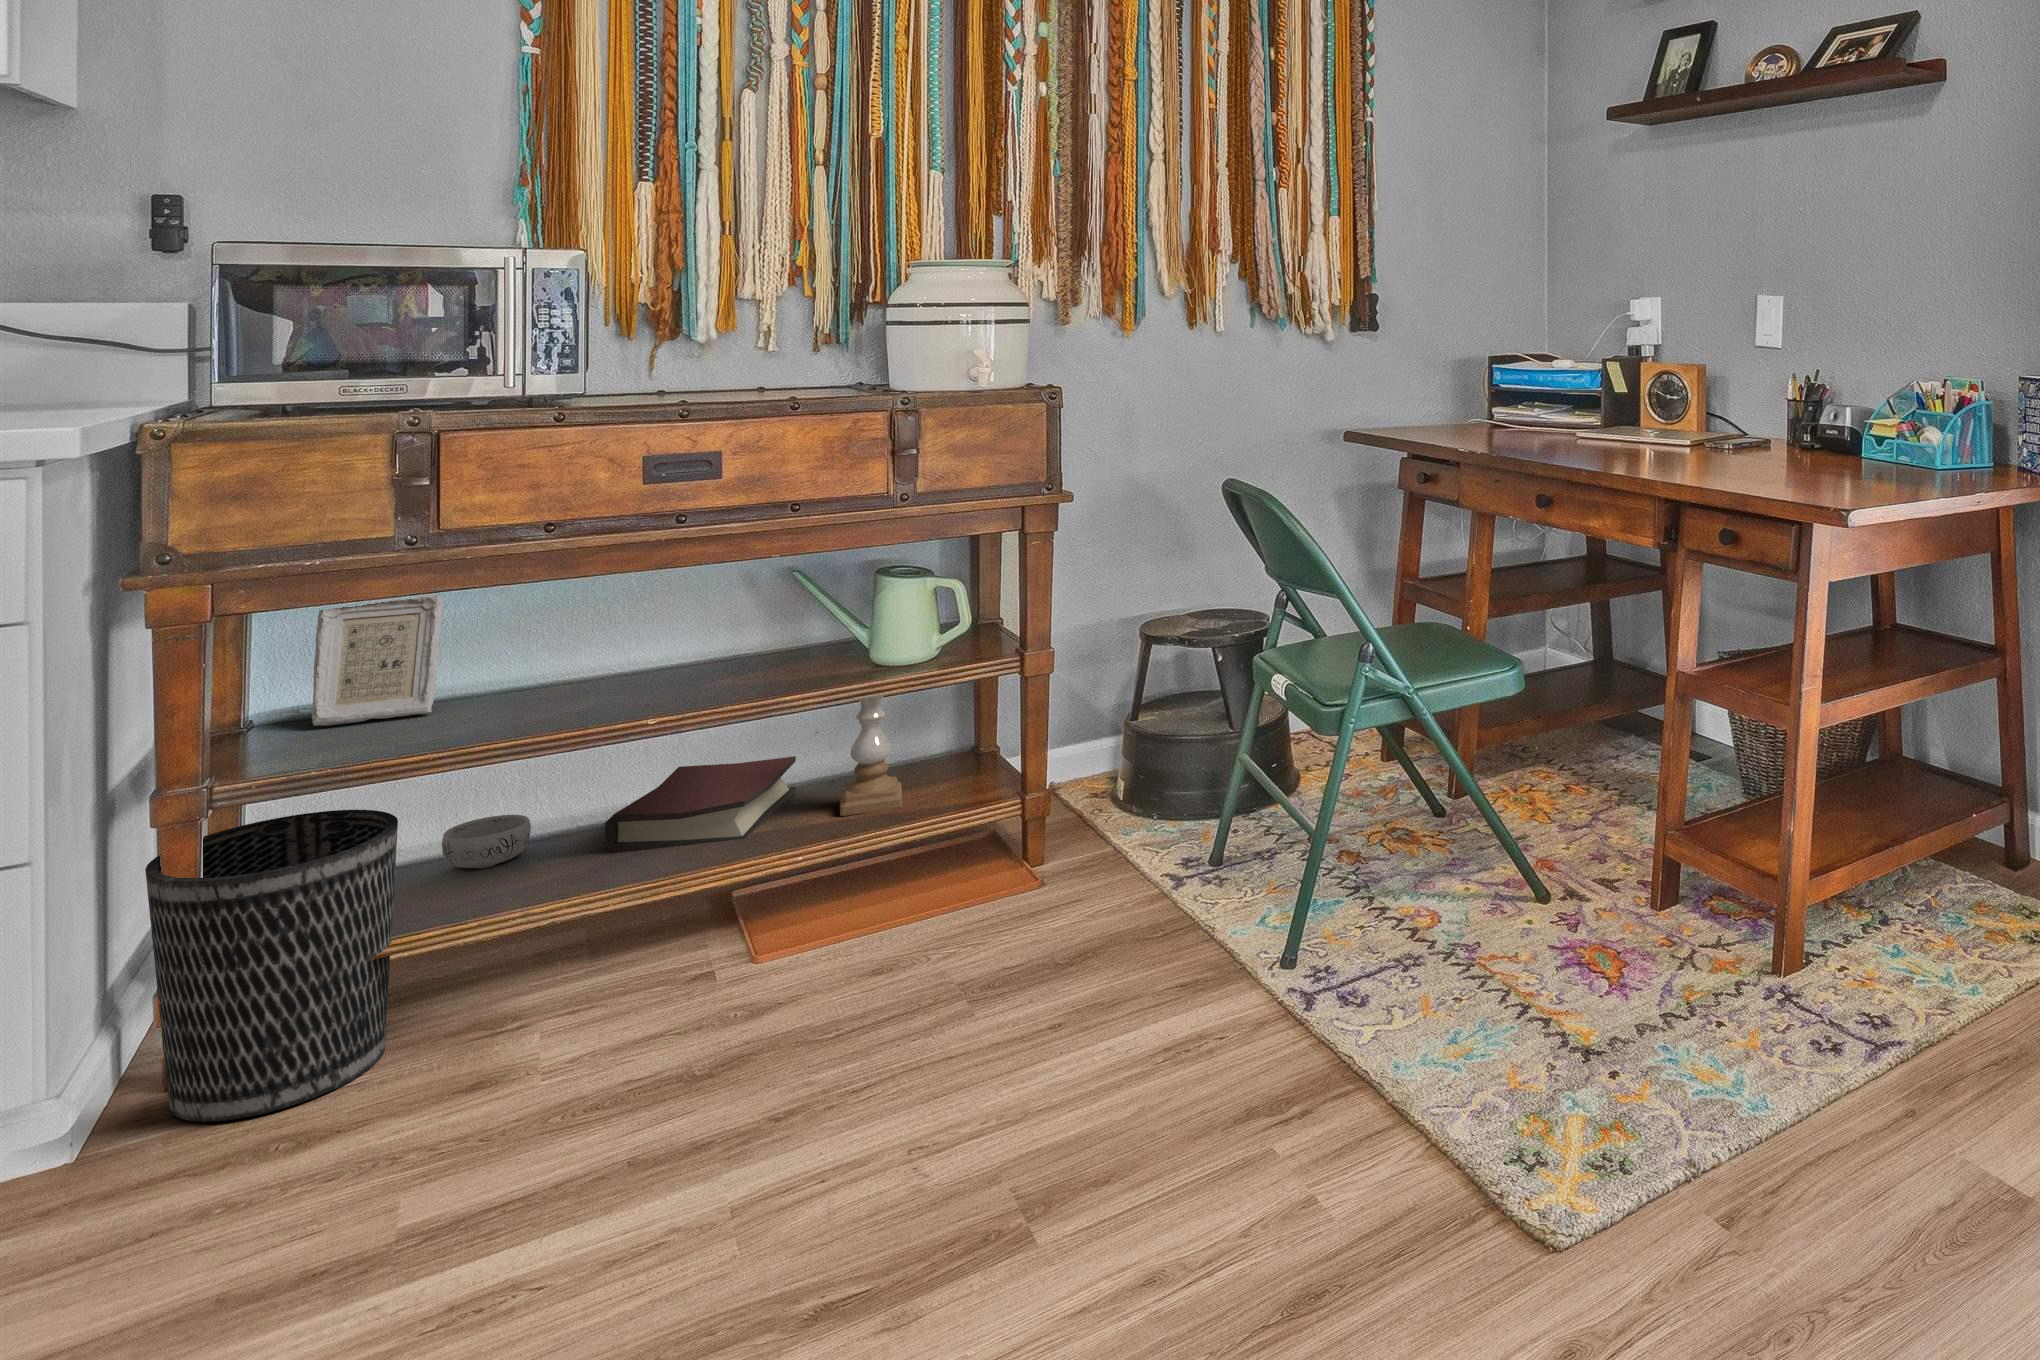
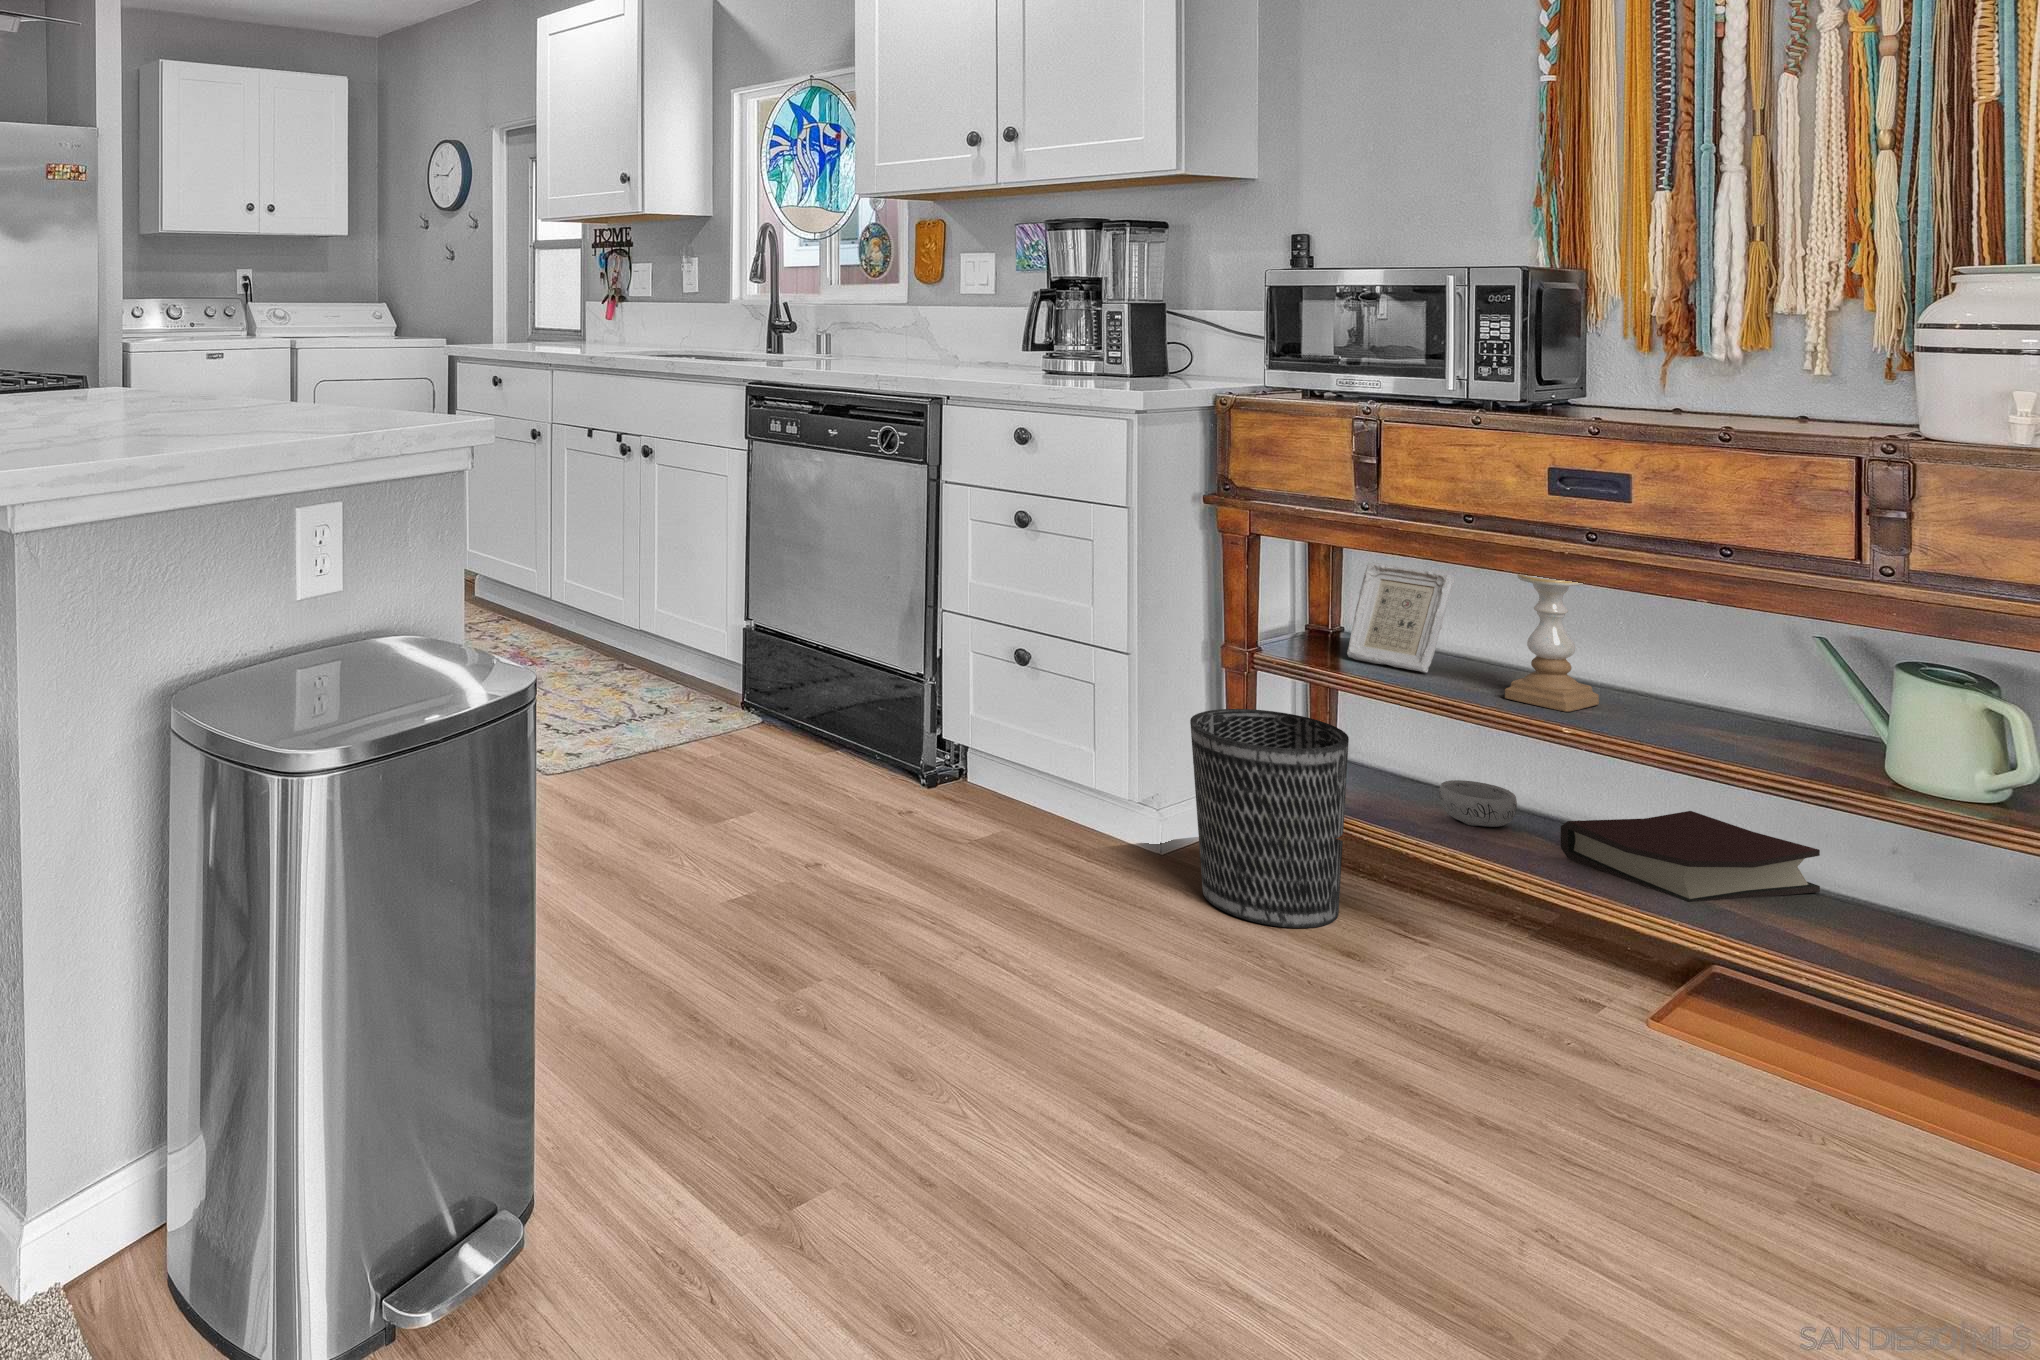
candle holder: present [840,696,902,816] -> present [1505,574,1599,712]

